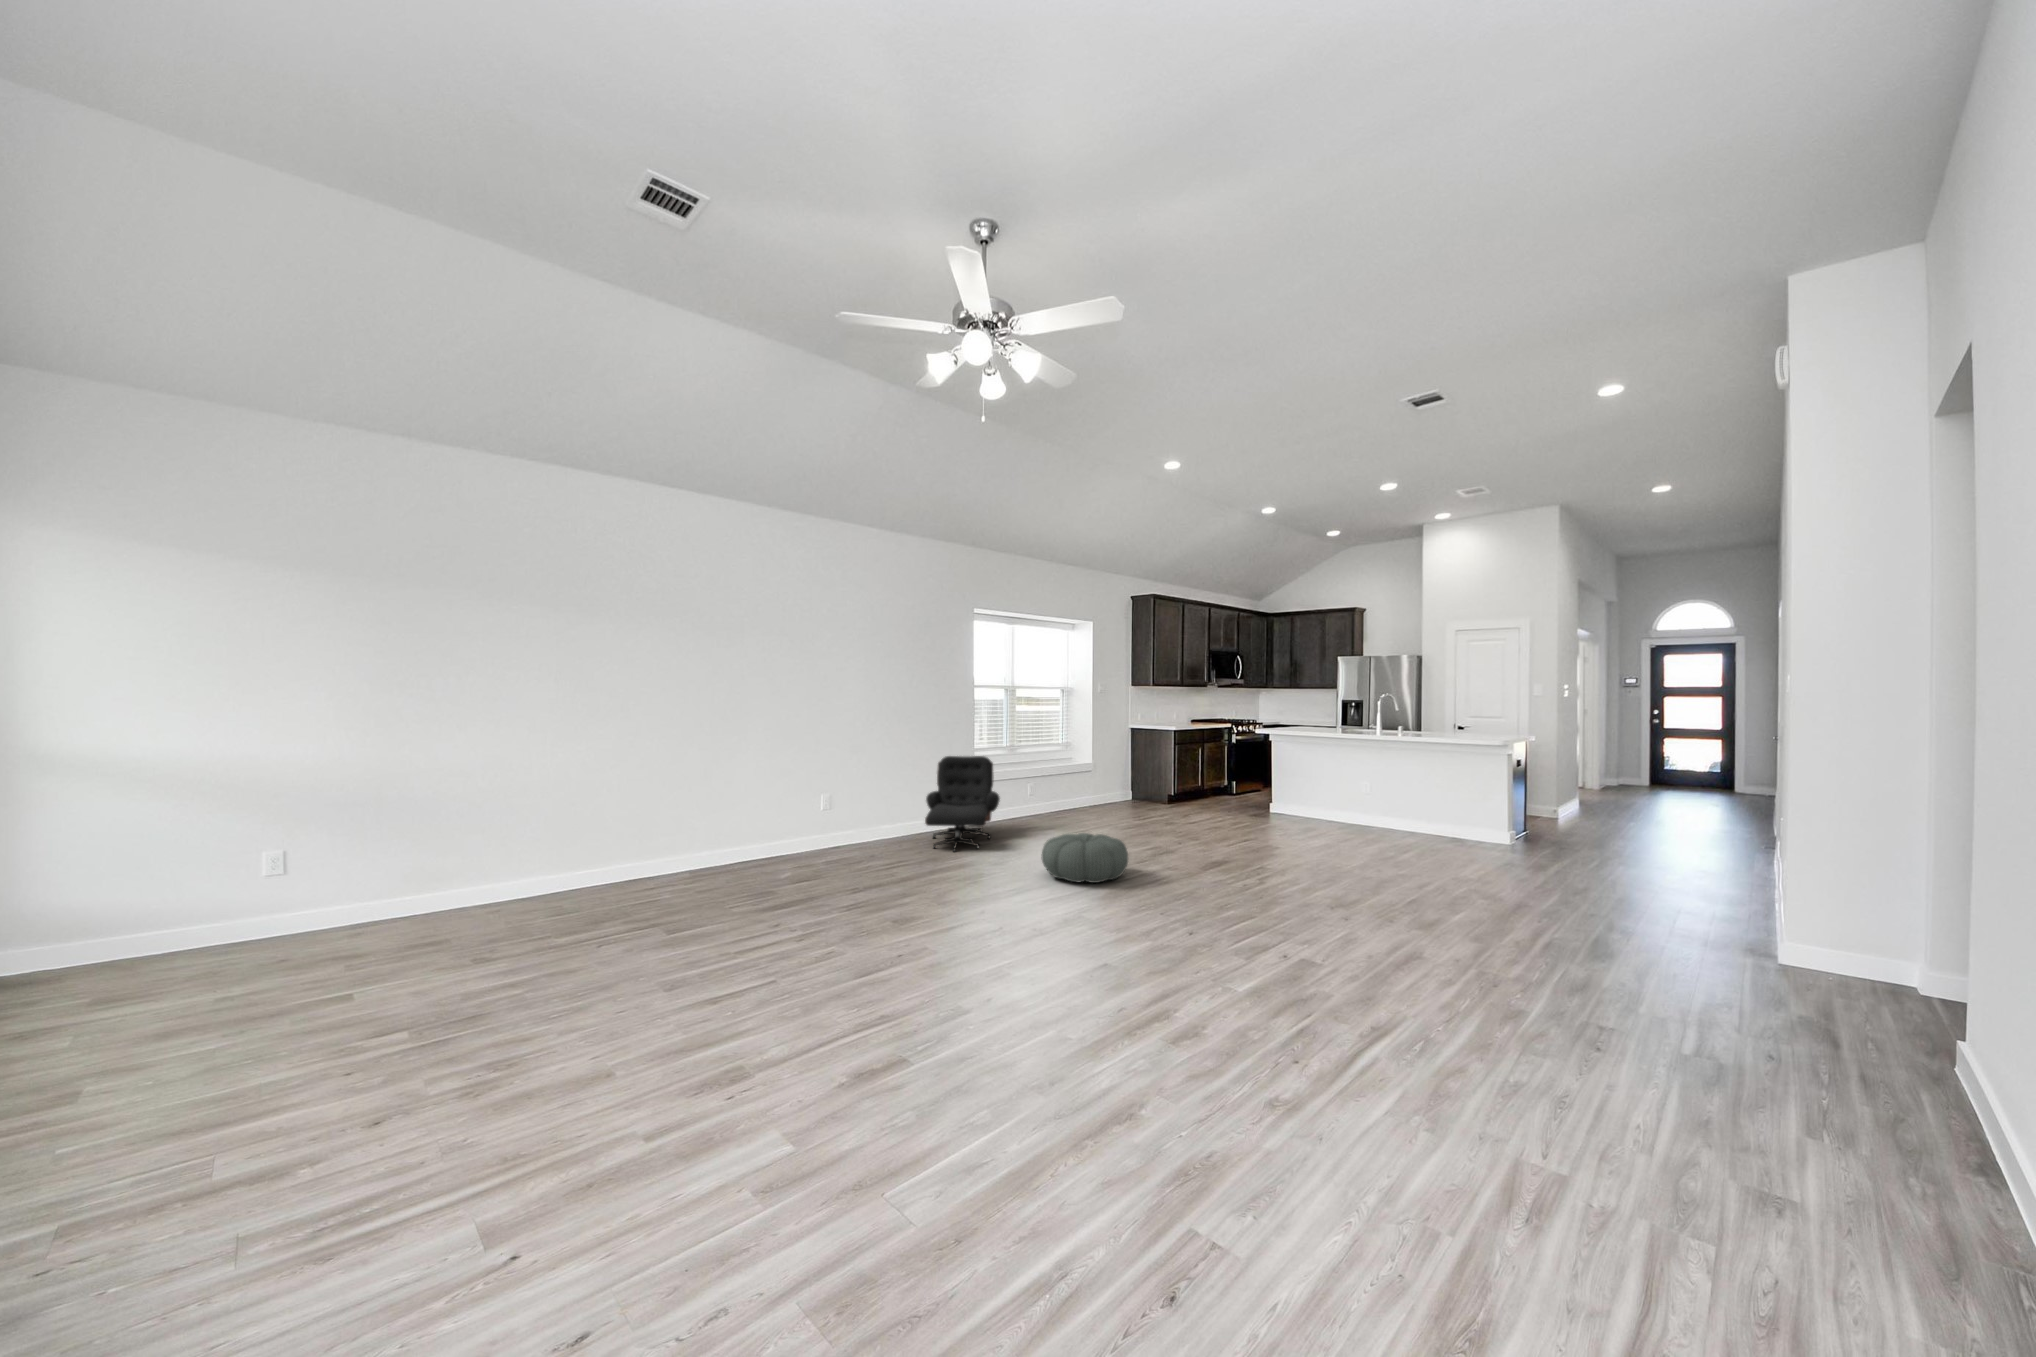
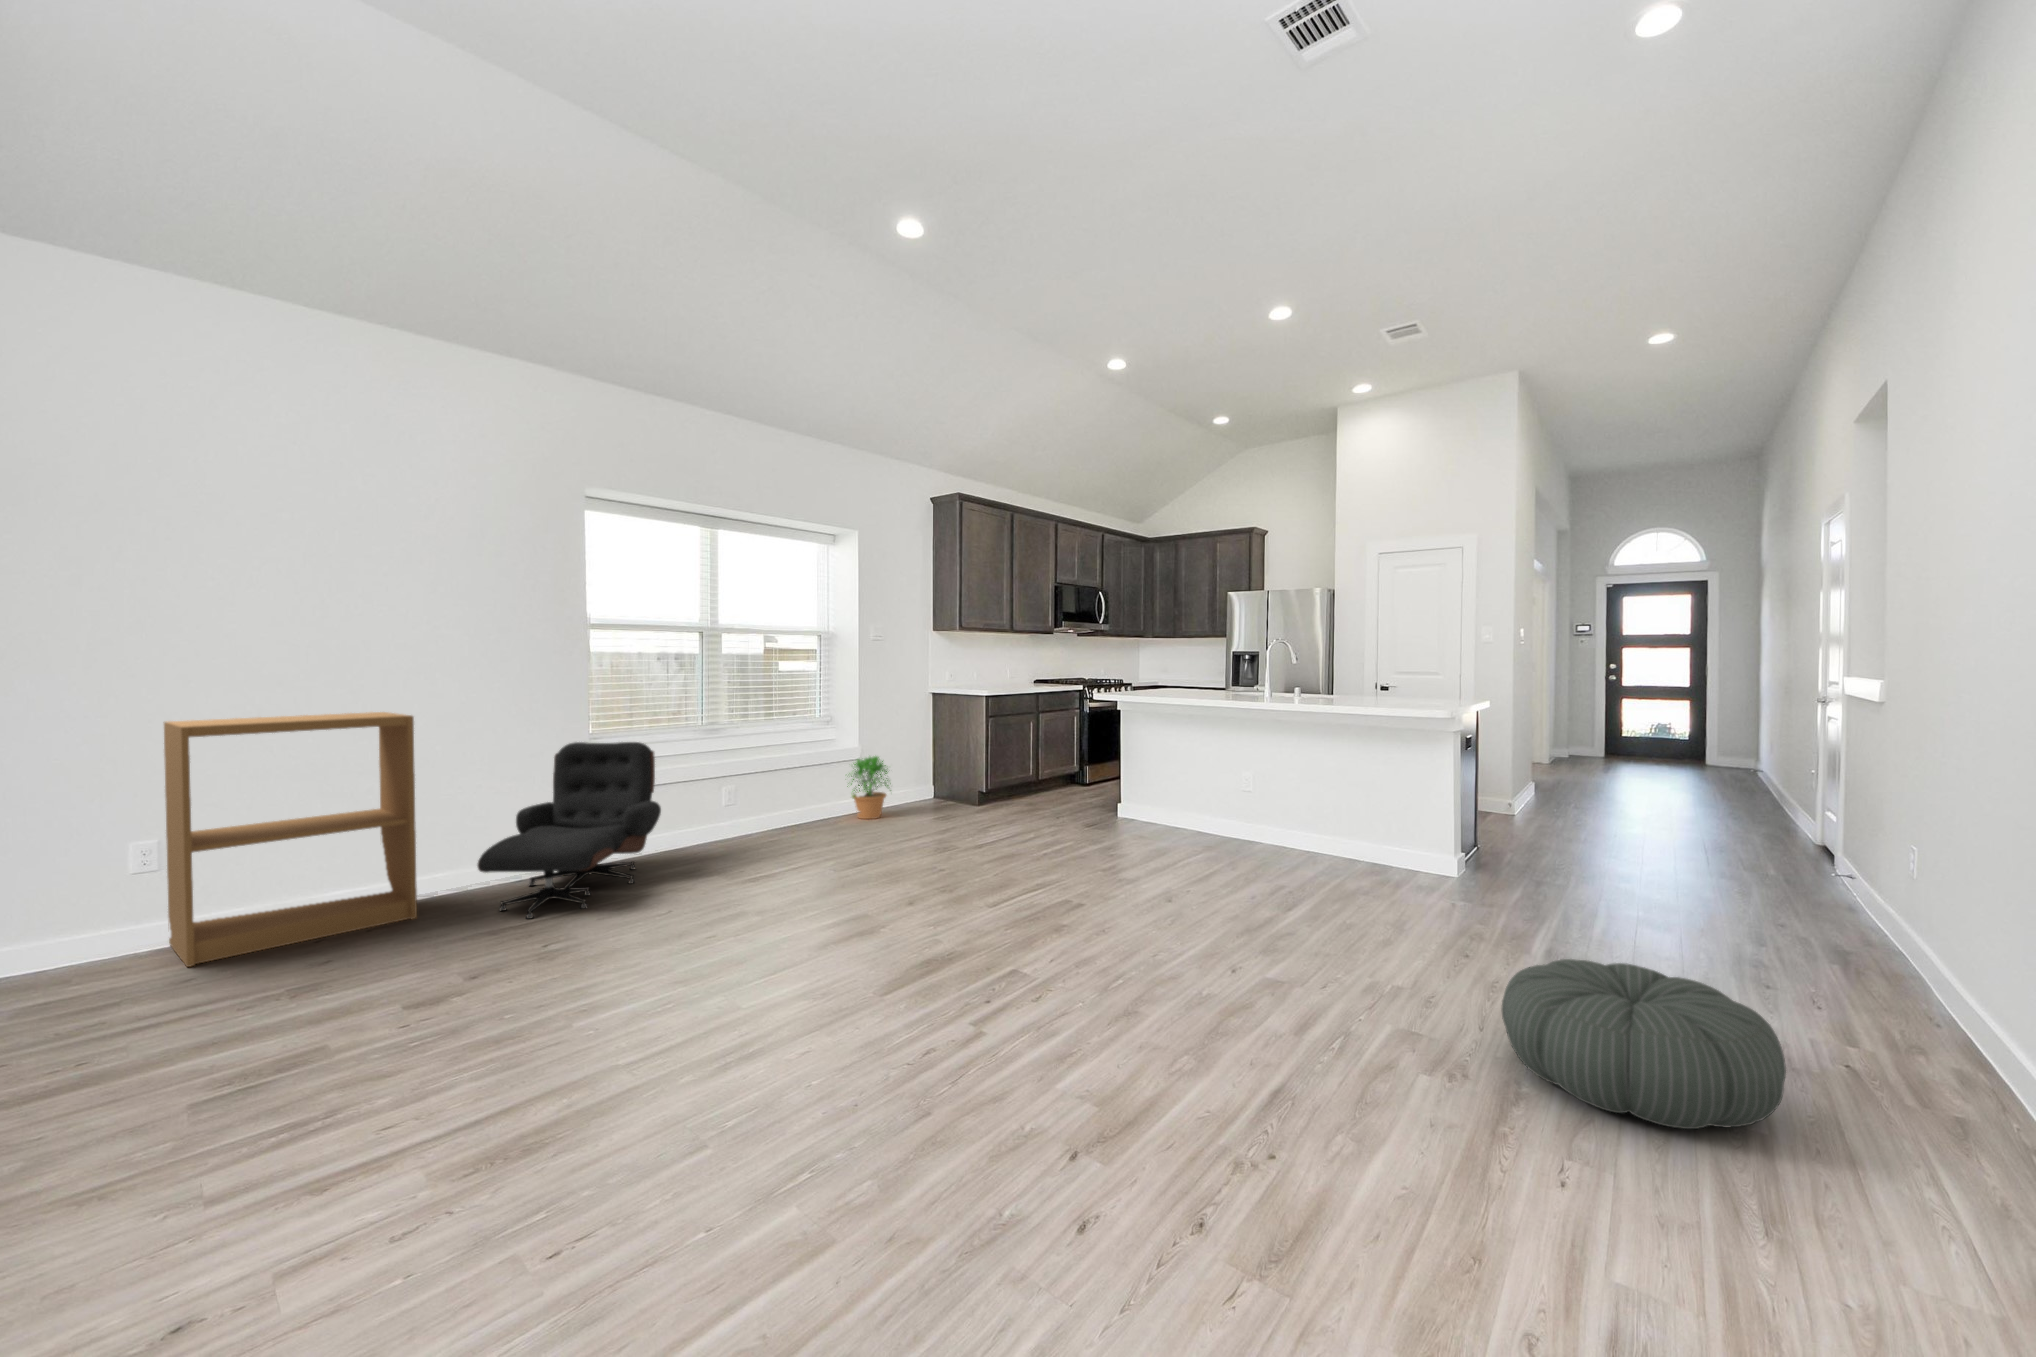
bookshelf: none [785,736,894,865] -> present [164,712,417,967]
potted plant: none [1083,768,1117,811] -> present [847,756,891,819]
pouf: present [1041,833,1128,883] -> present [1502,959,1786,1129]

